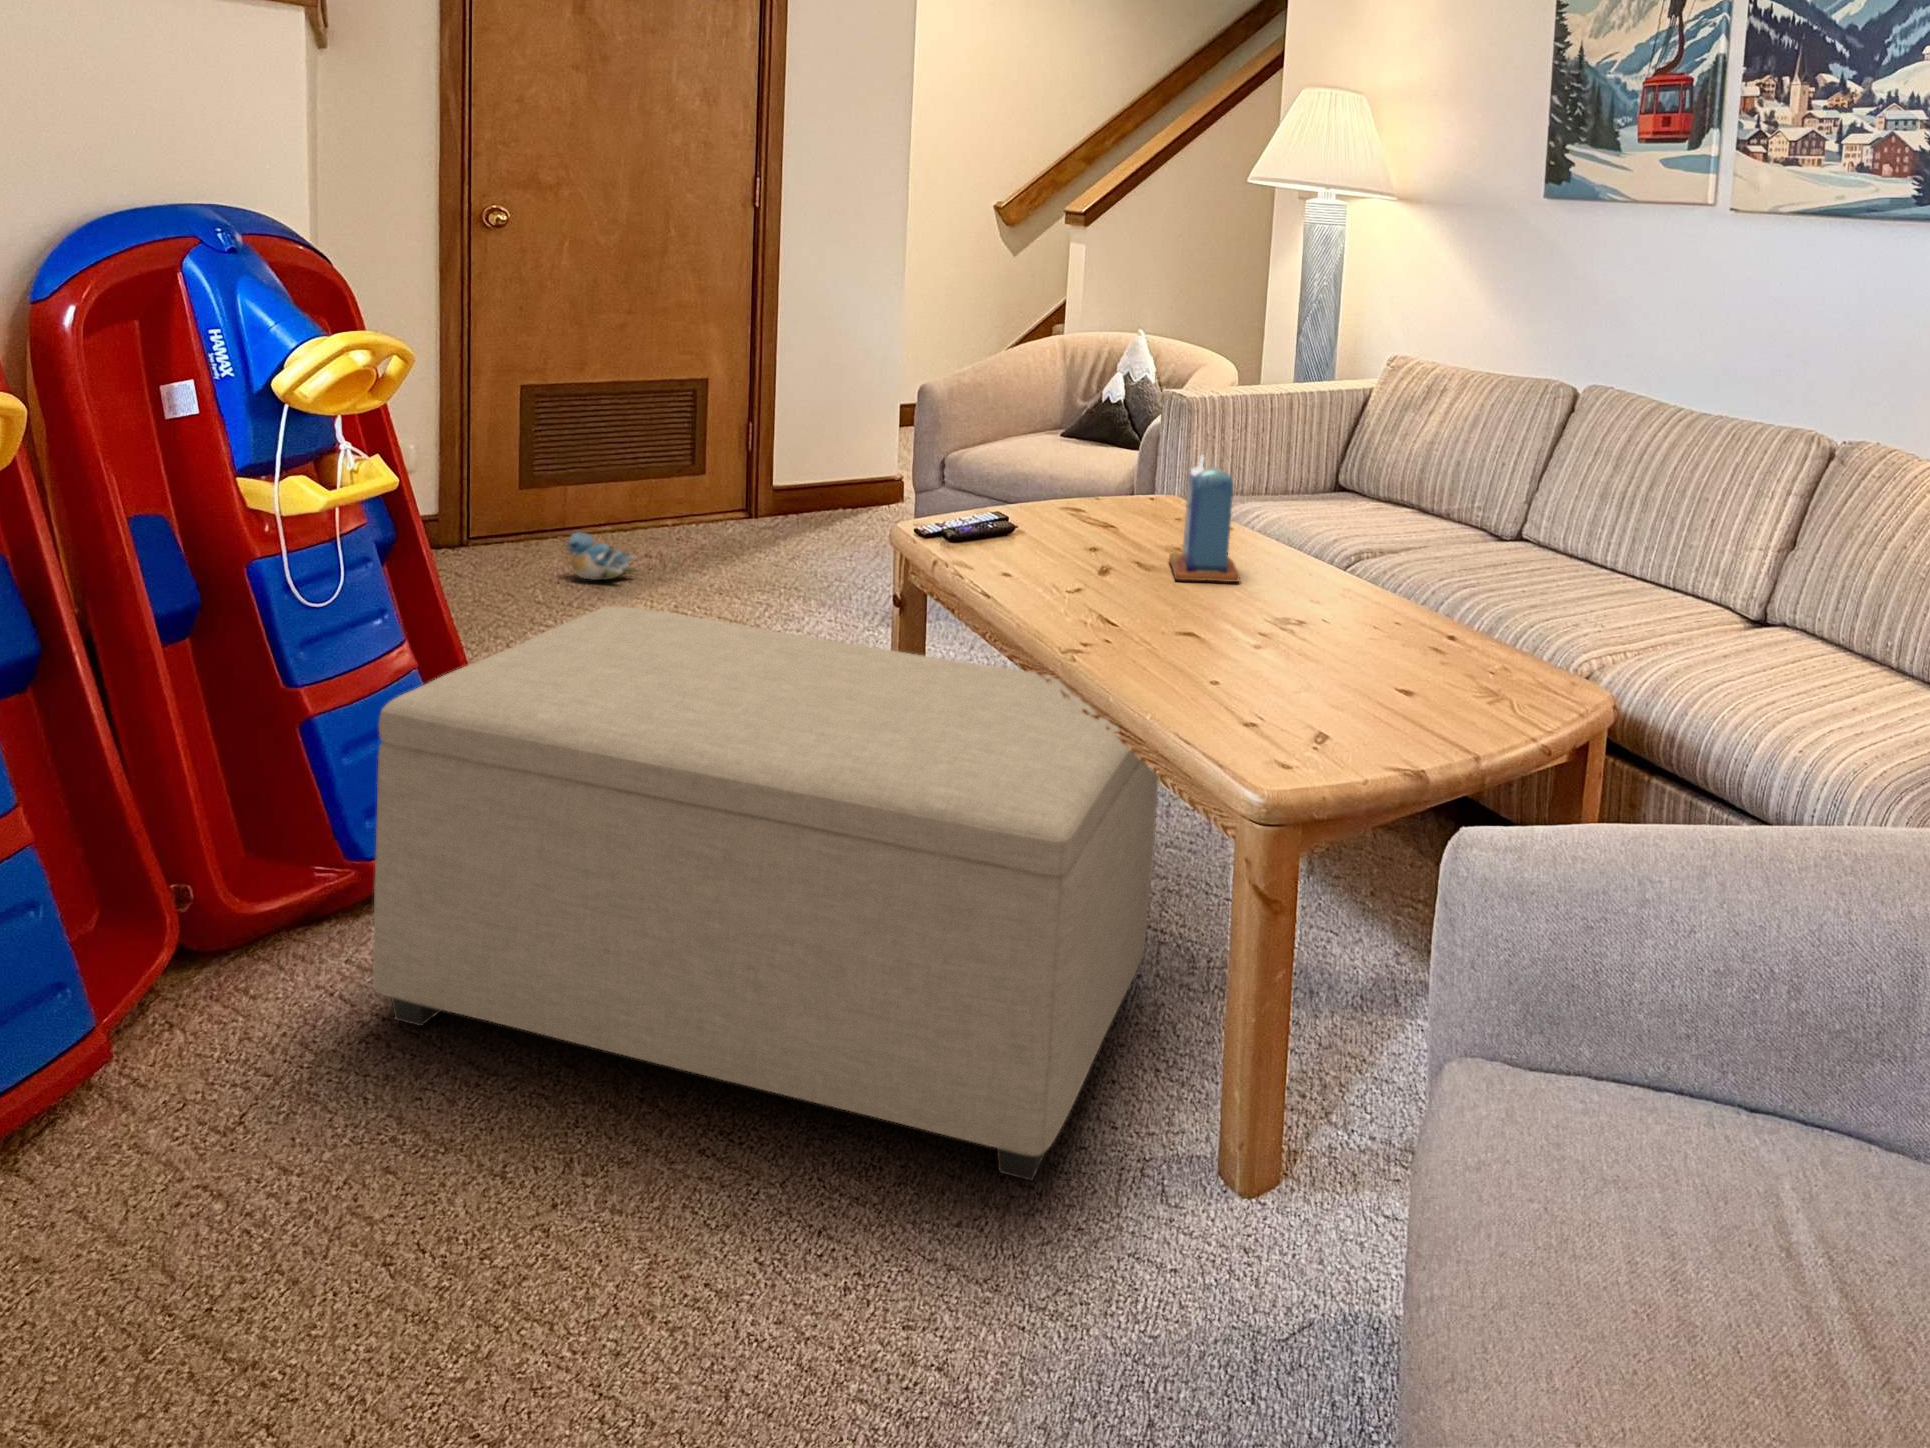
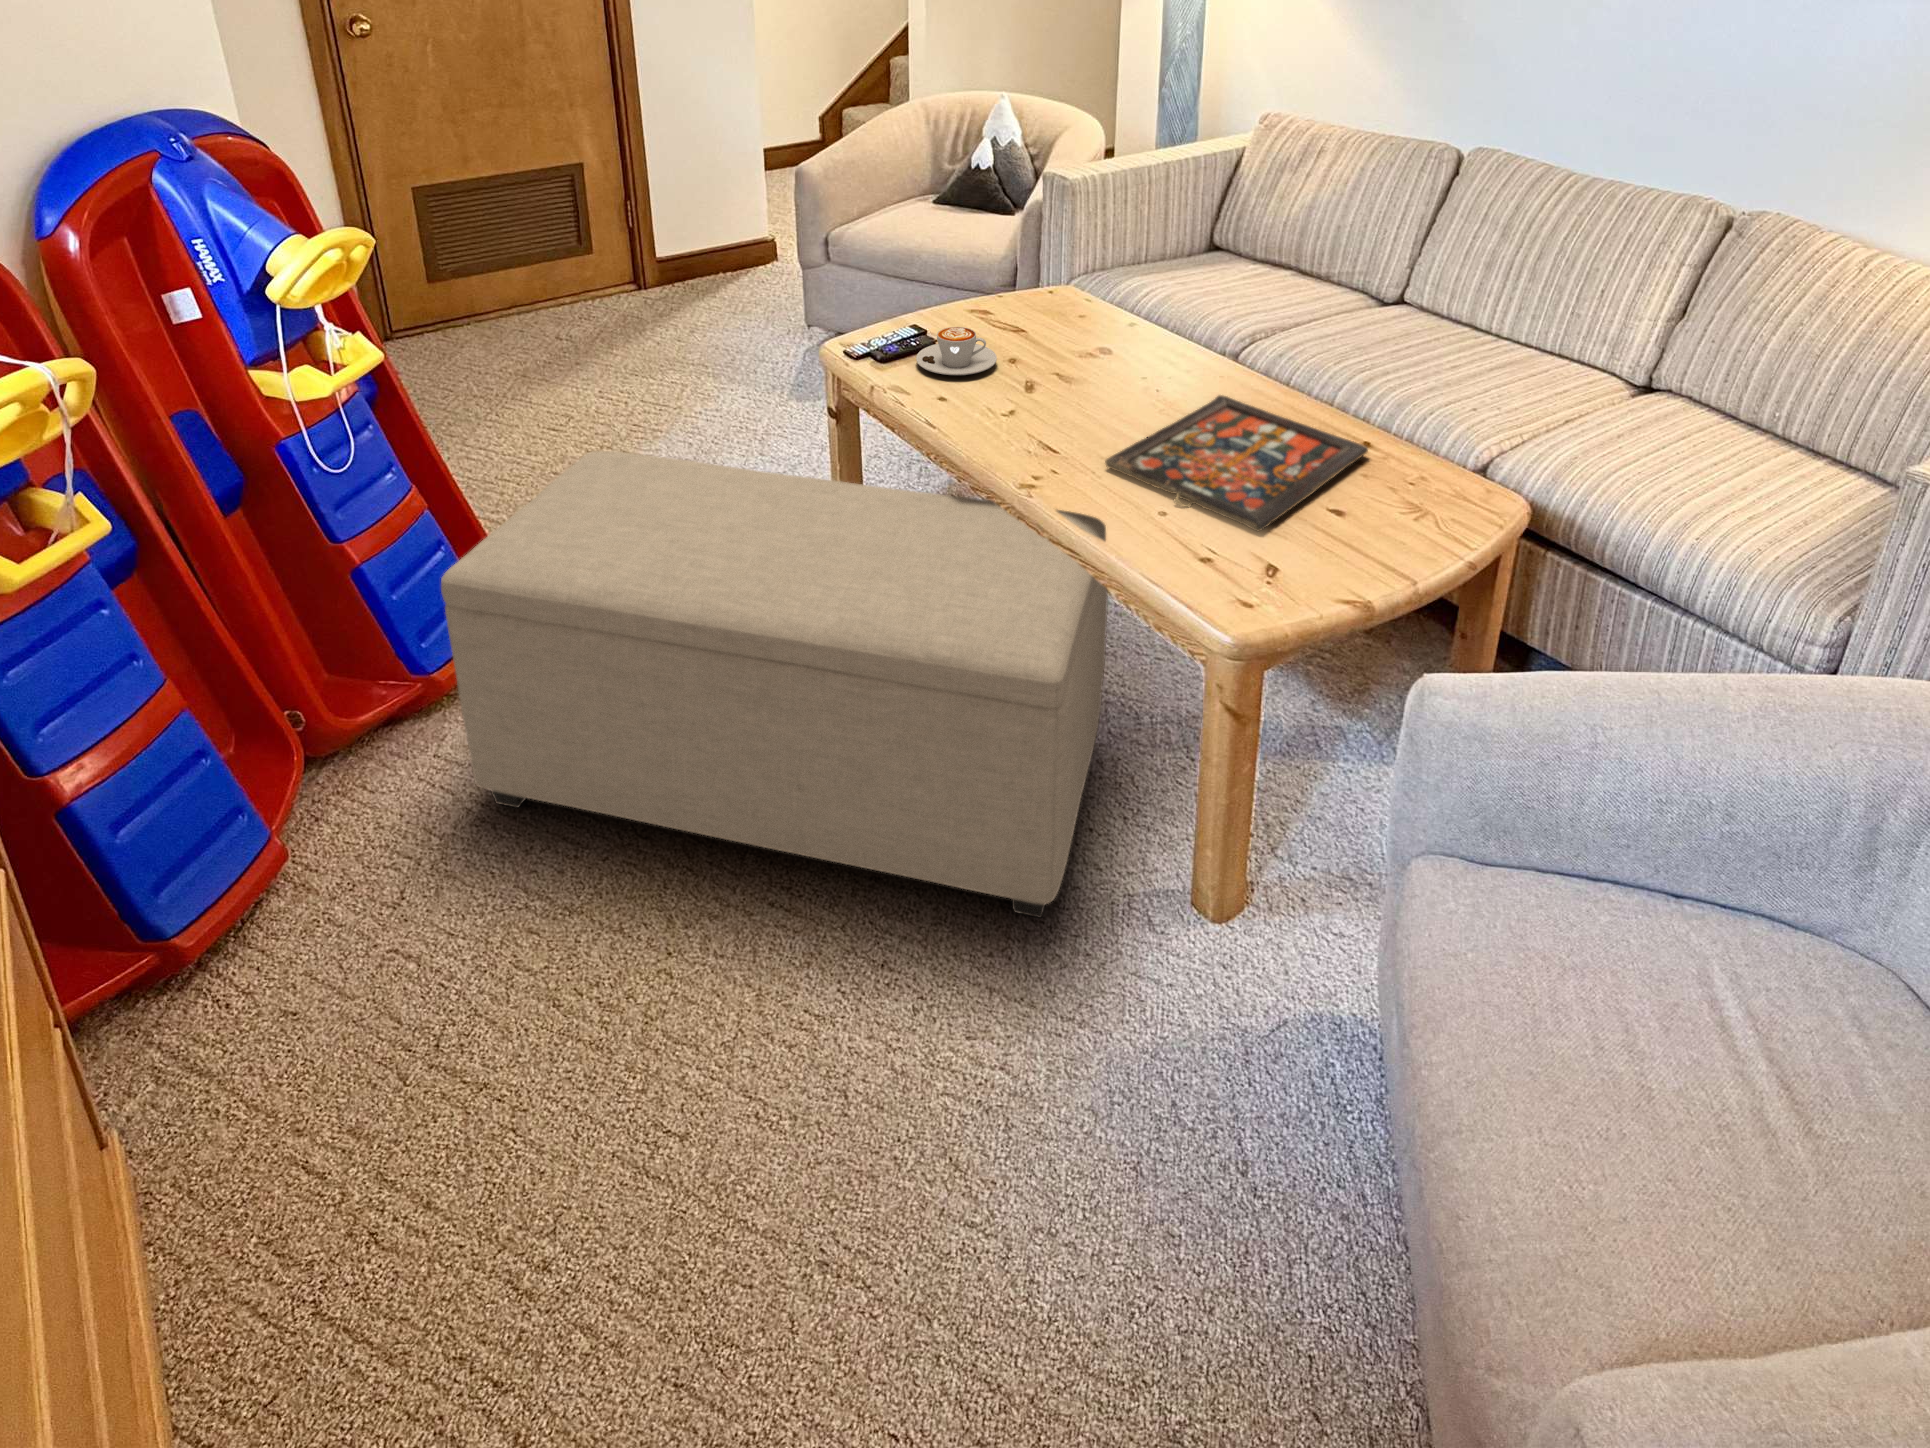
candle: present [1169,455,1240,582] -> none [1082,268,1153,387]
coffee cup: none [990,514,1077,561] -> present [916,327,997,375]
plush toy: present [566,532,636,580] -> none [497,324,565,365]
board game: none [1166,591,1454,708] -> present [1105,395,1368,532]

